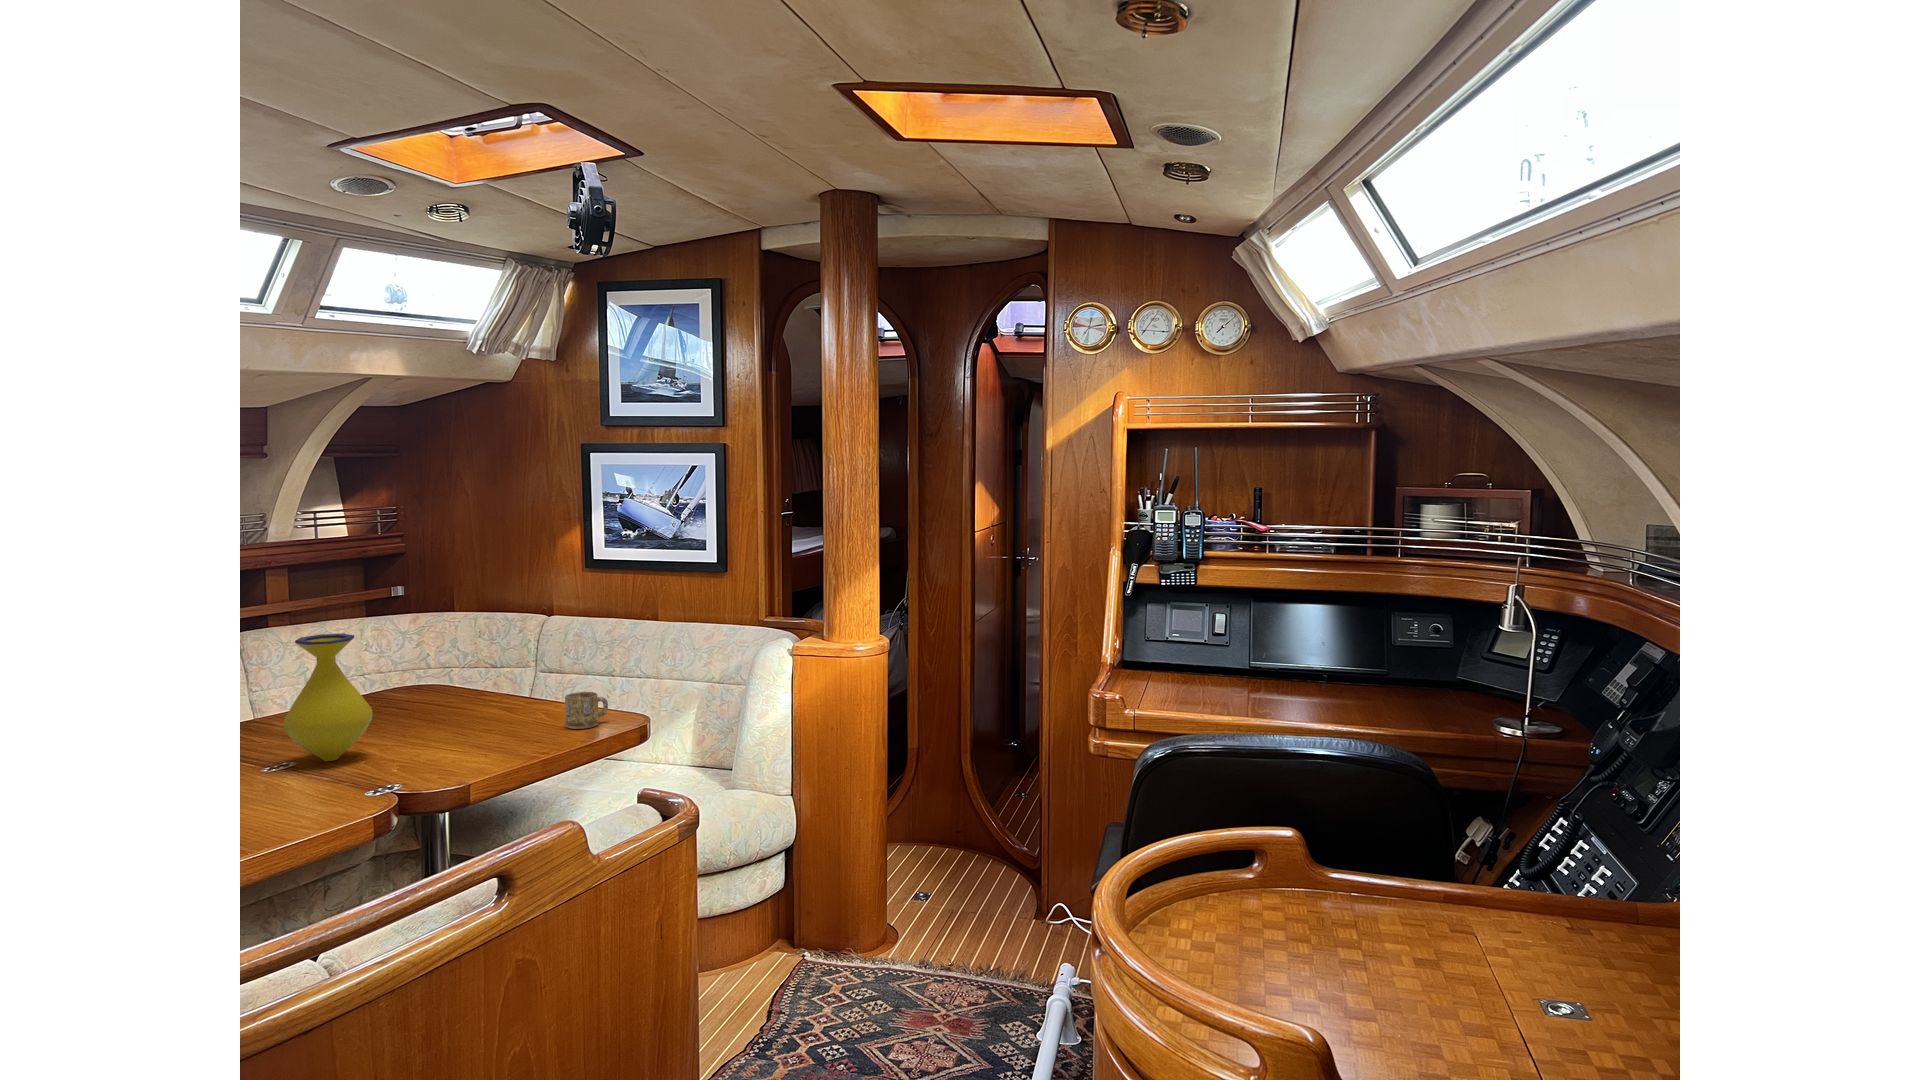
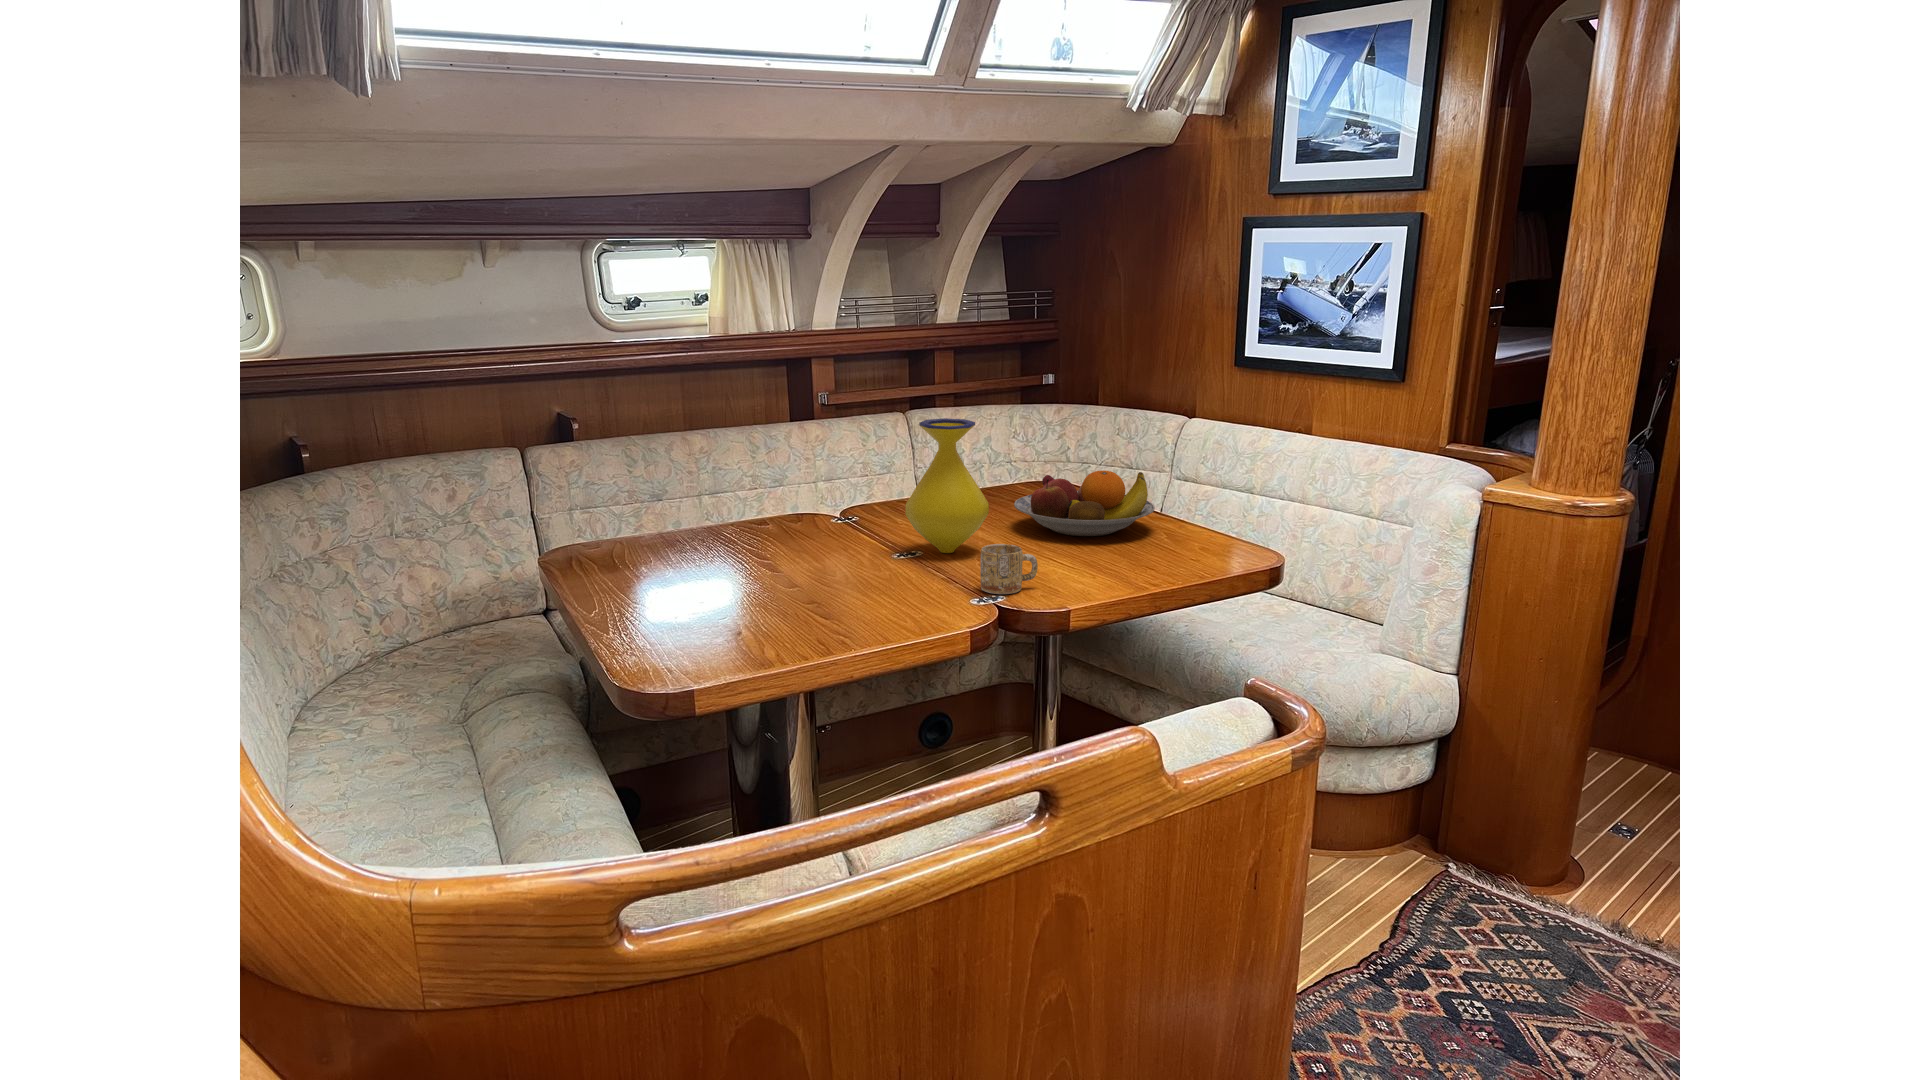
fruit bowl: none [393,666,530,729] -> present [1014,470,1155,536]
mug: present [565,692,608,729] -> present [980,544,1038,594]

